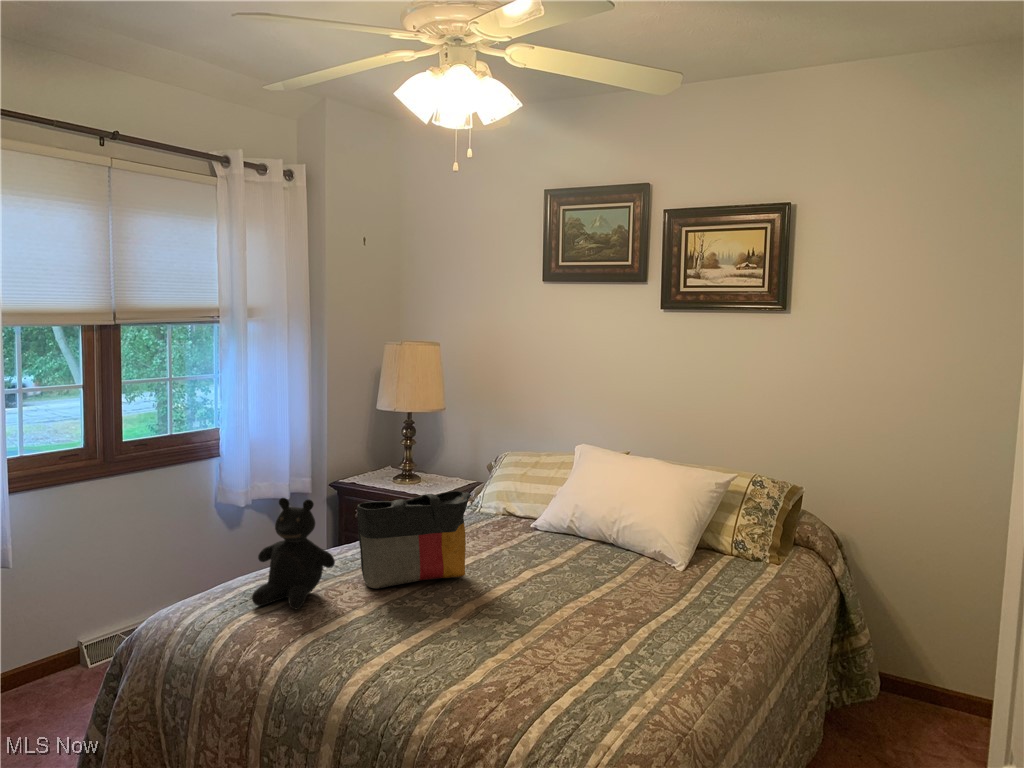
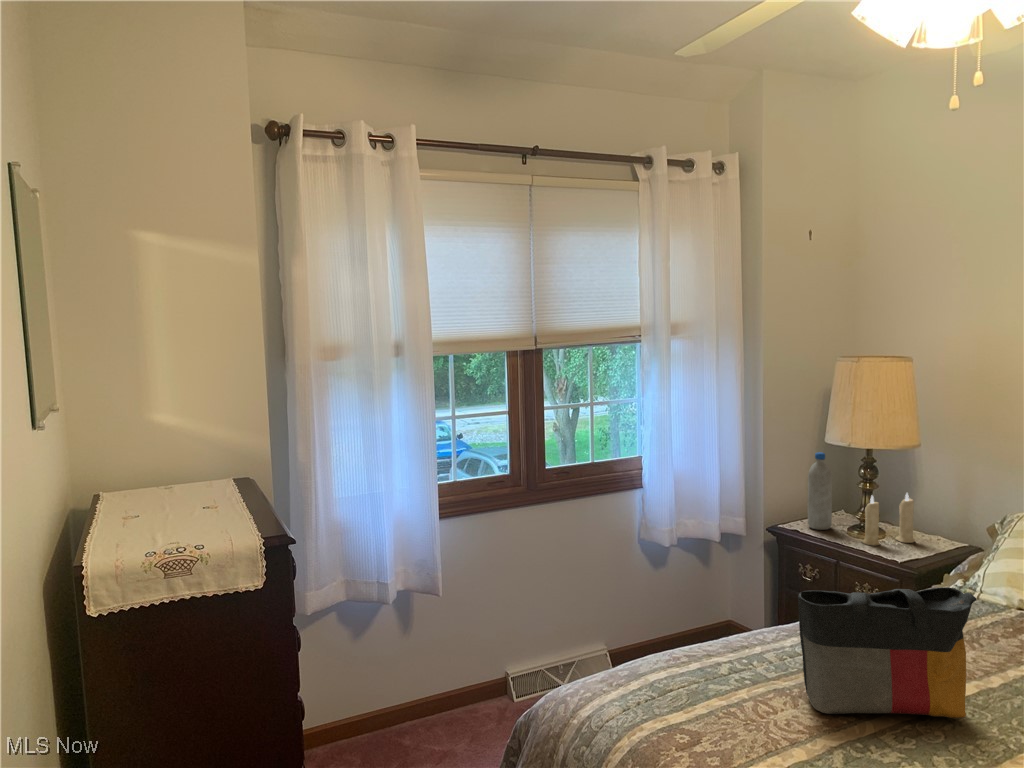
water bottle: none [363,418,382,481] -> present [808,452,832,530]
candle: none [403,444,441,488] -> present [862,493,915,545]
teddy bear: present [252,498,335,609] -> none [659,574,766,729]

